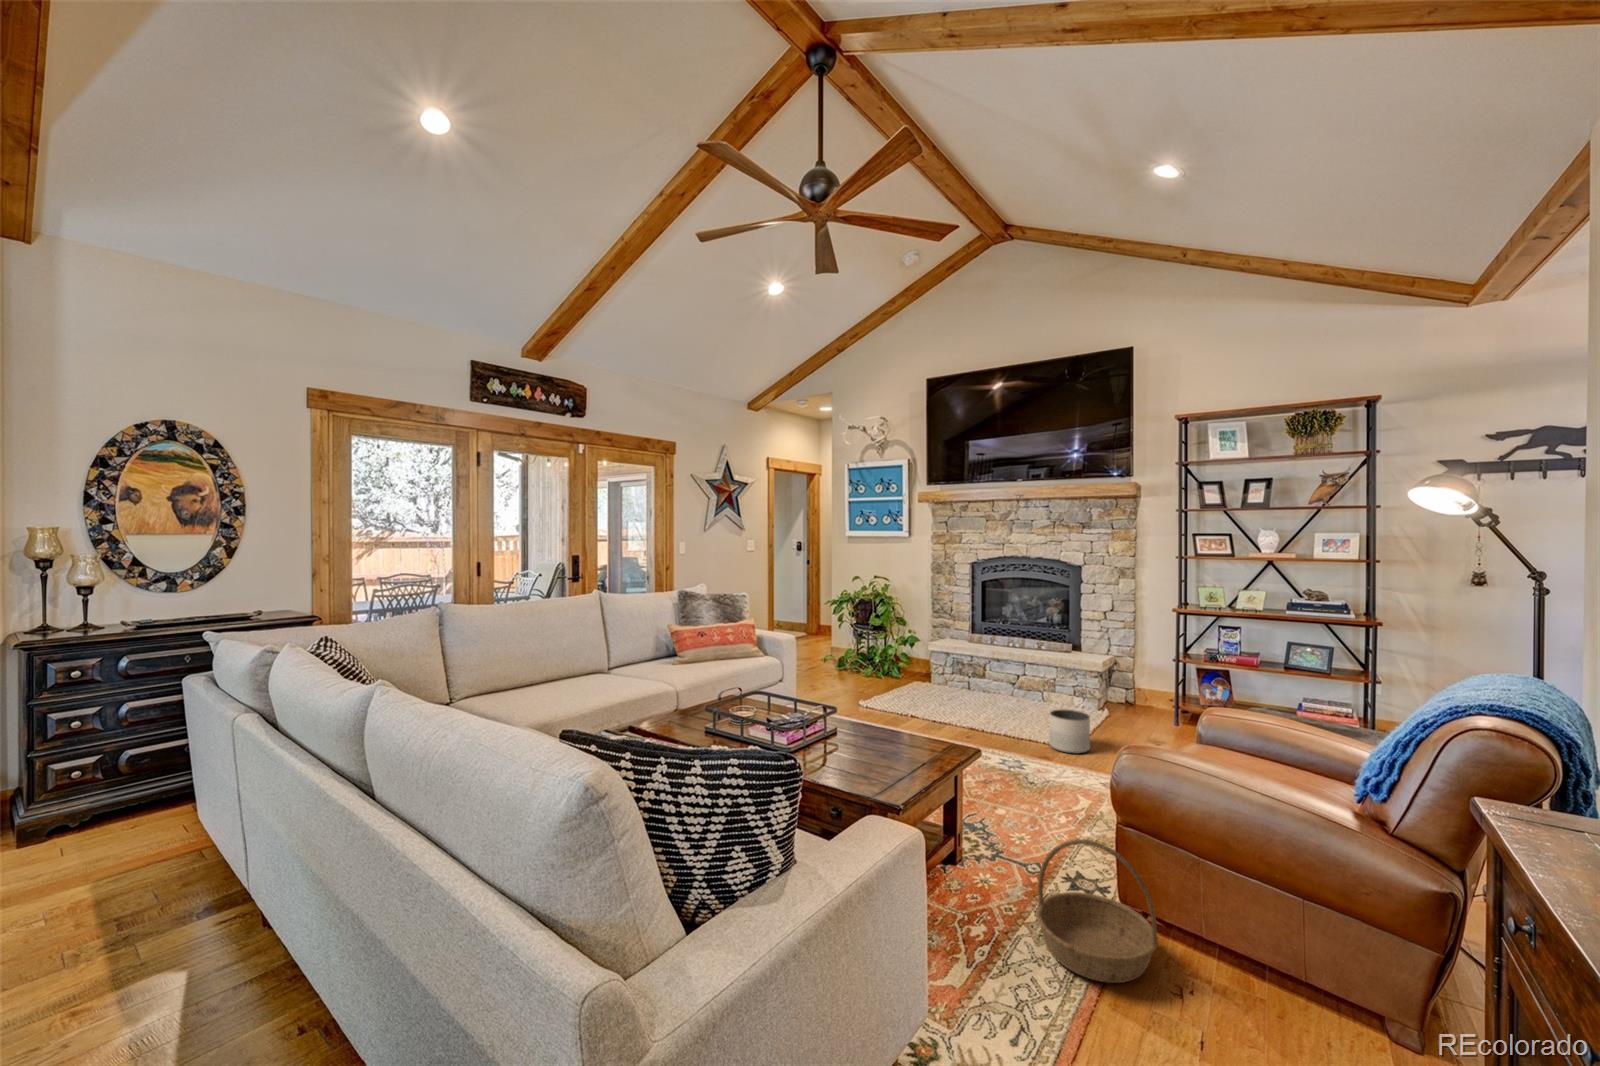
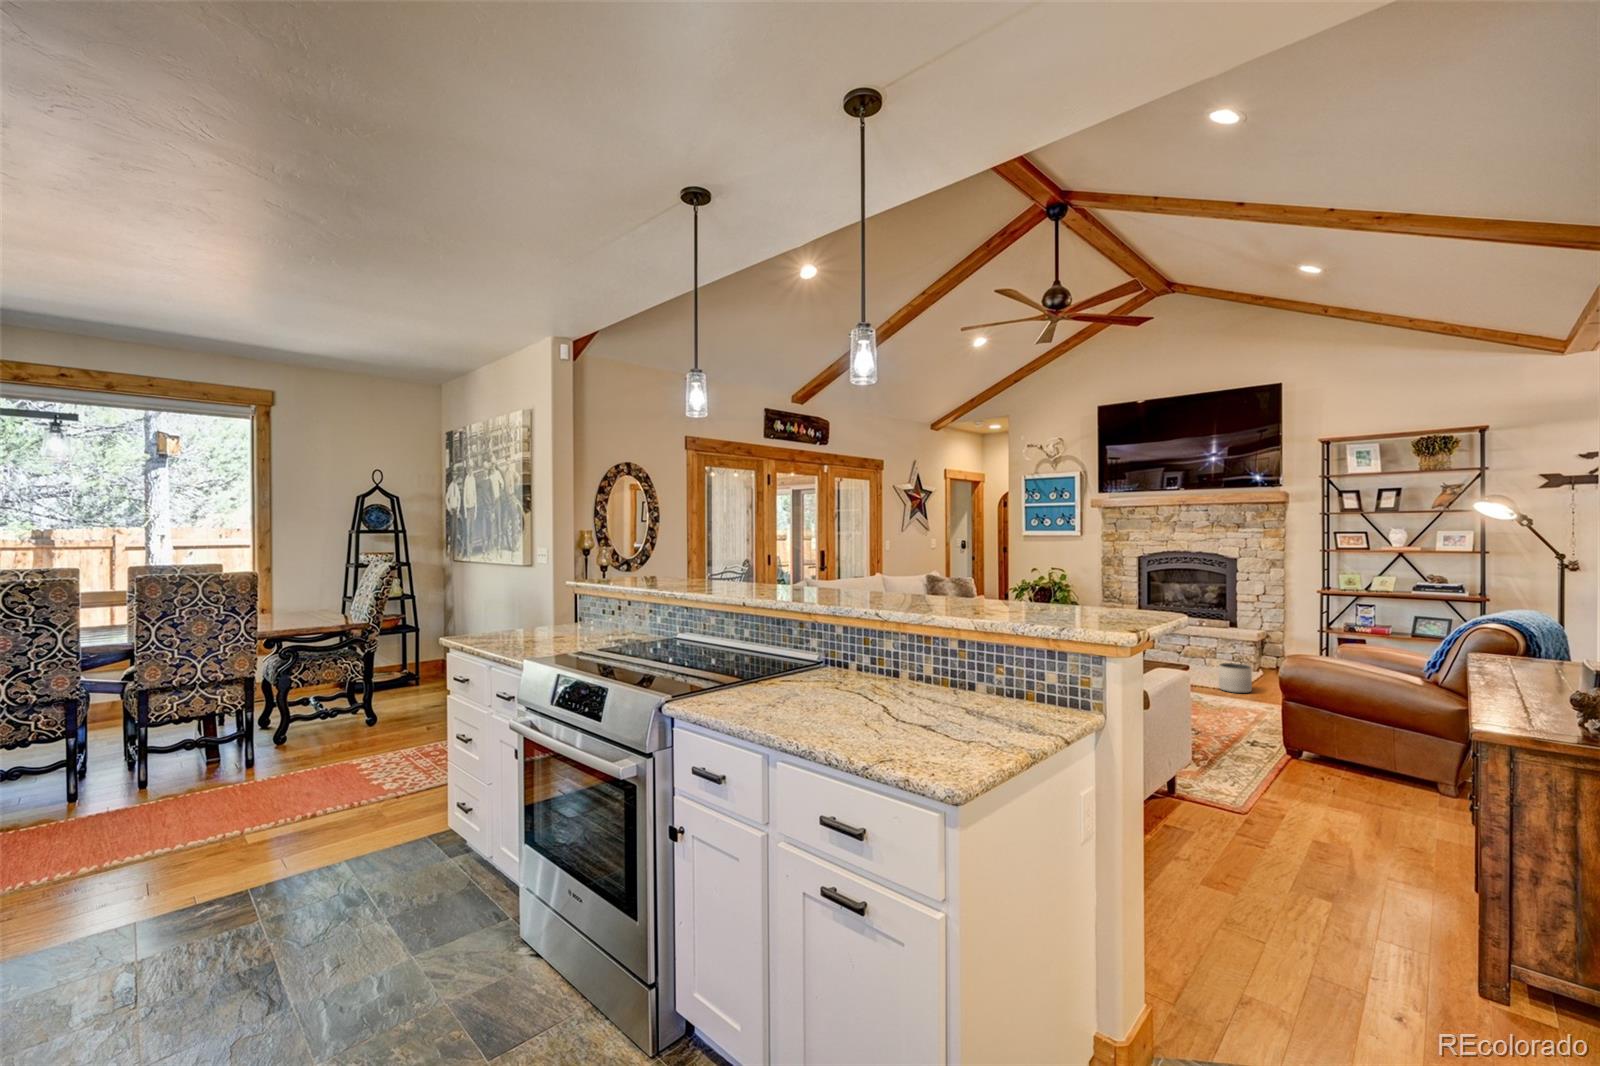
basket: present [1036,839,1158,983] -> none [1235,704,1311,776]

